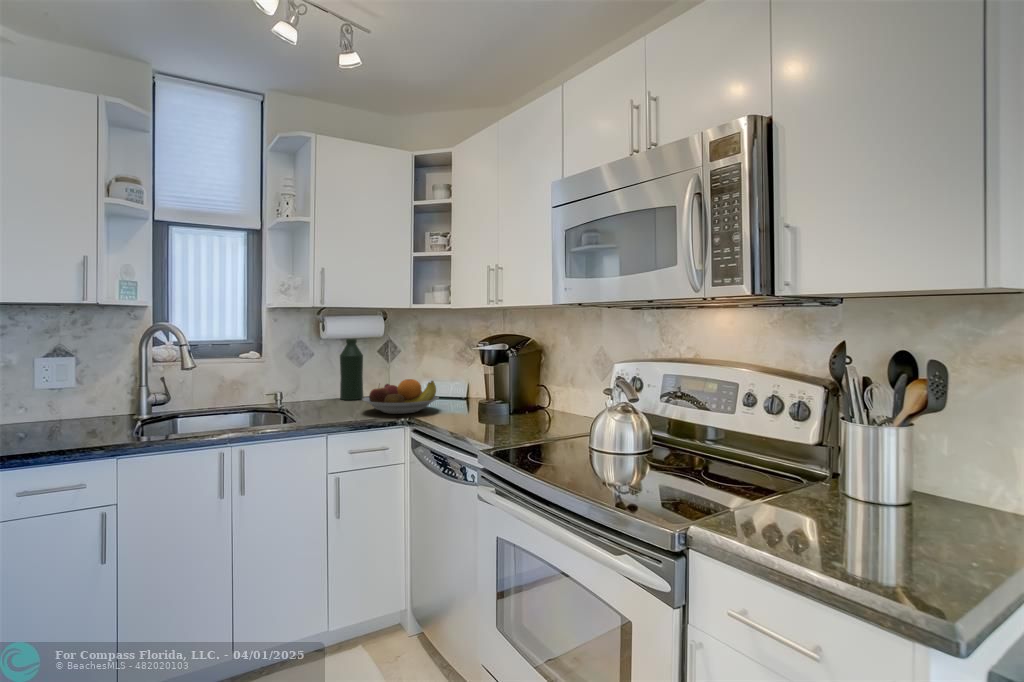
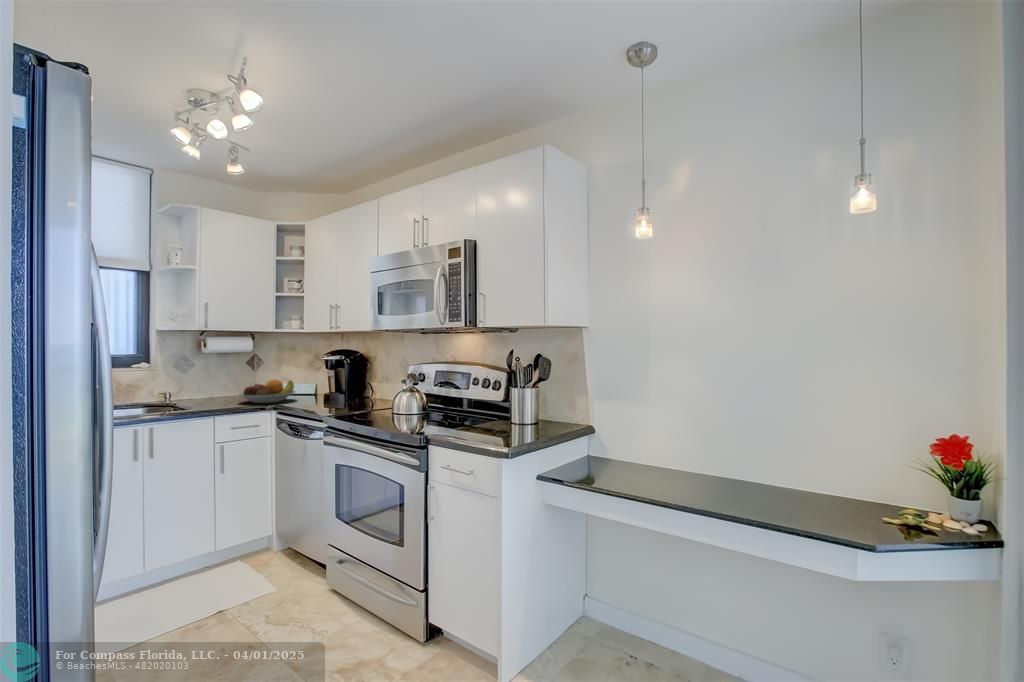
bottle: present [340,339,363,400] -> none [216,353,235,397]

